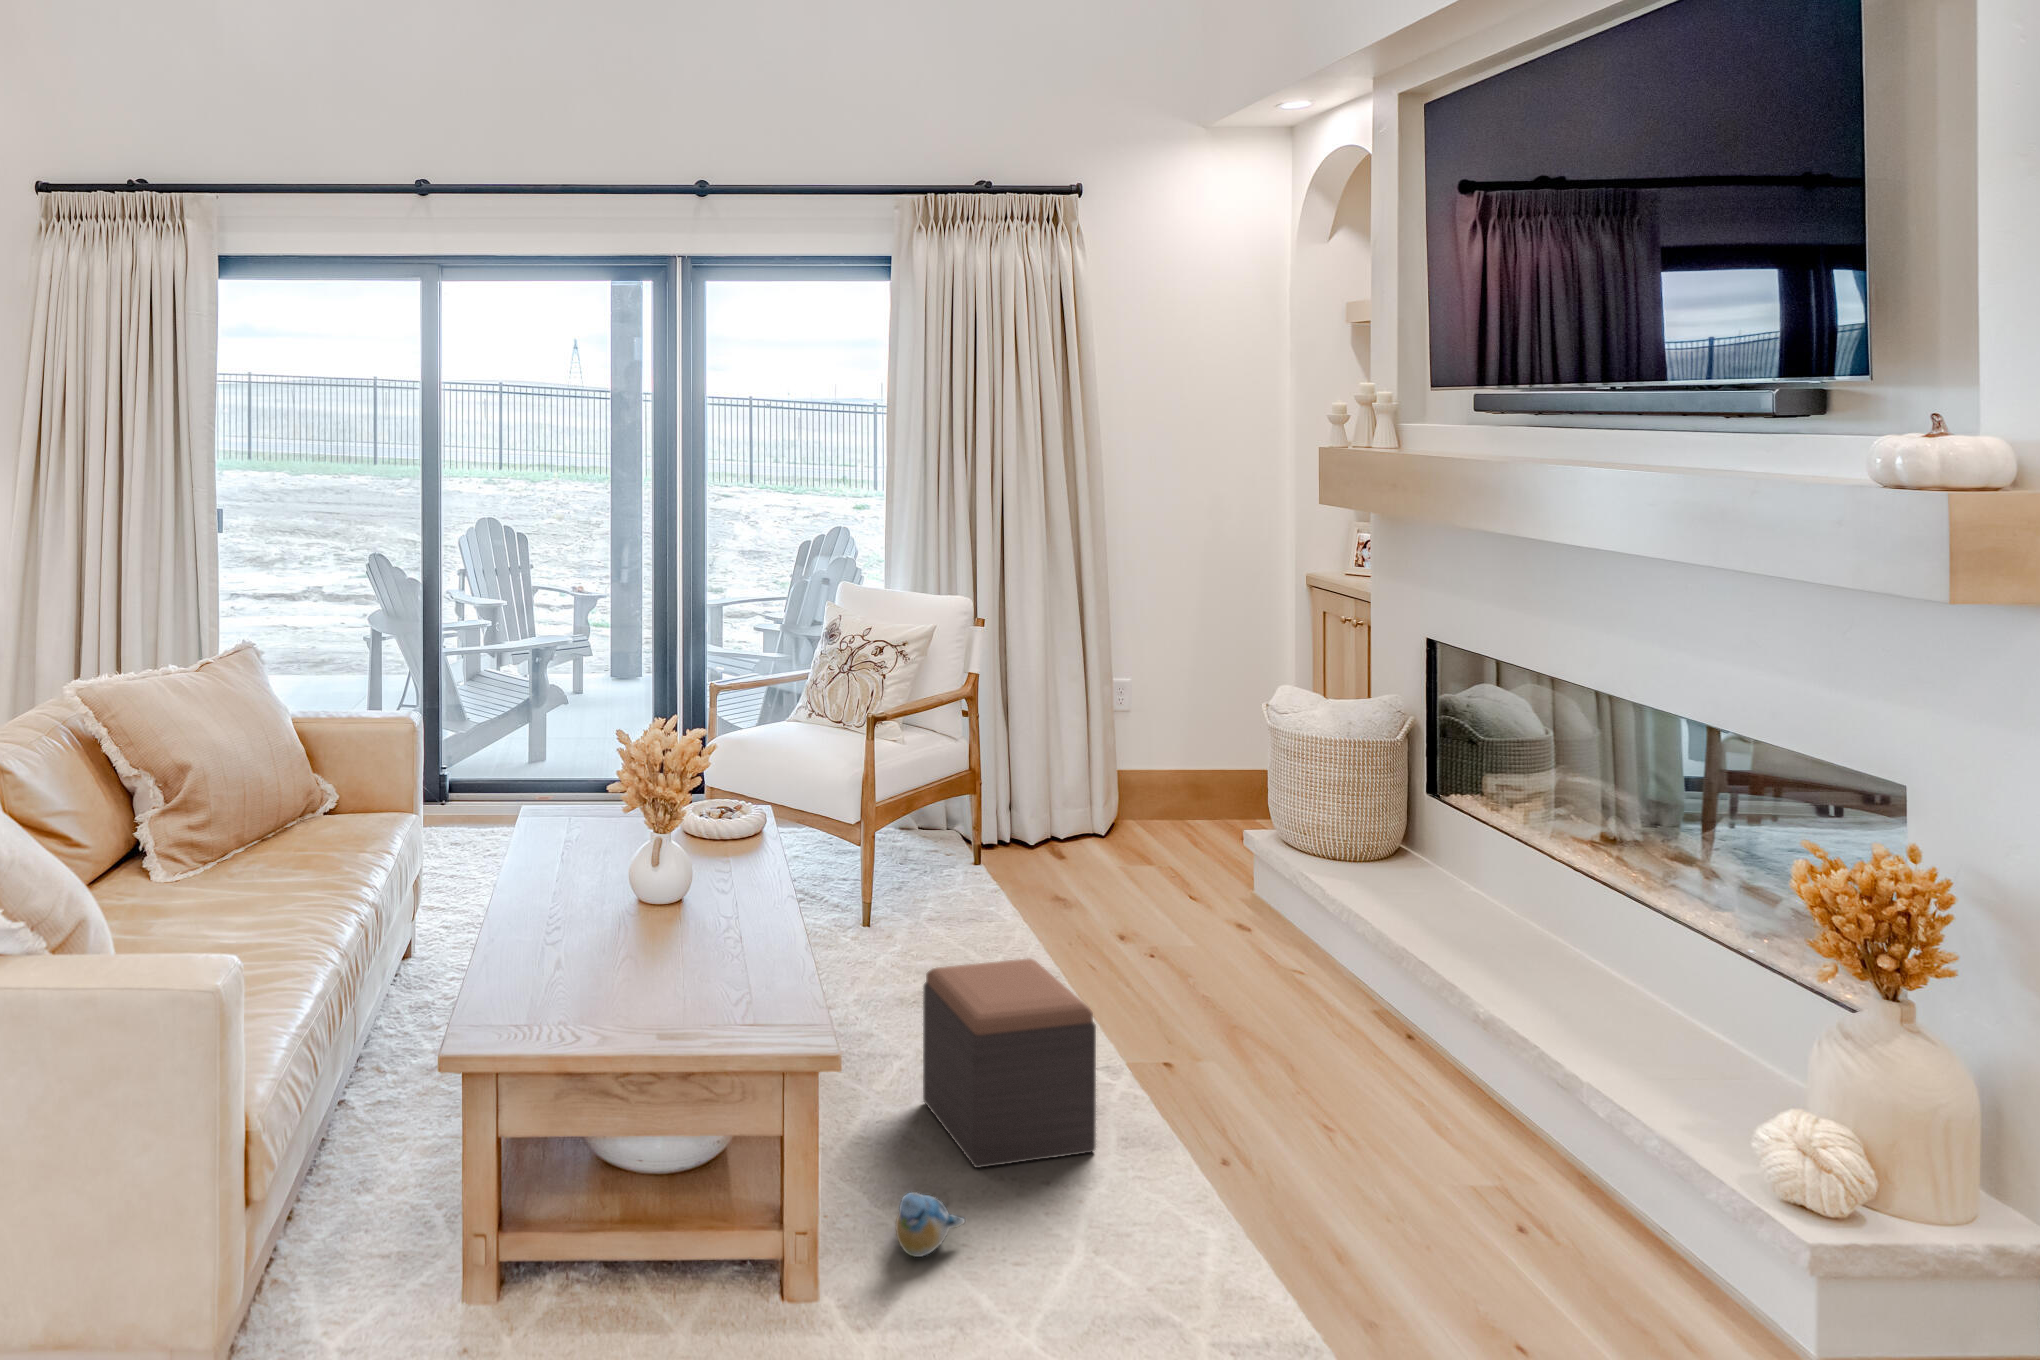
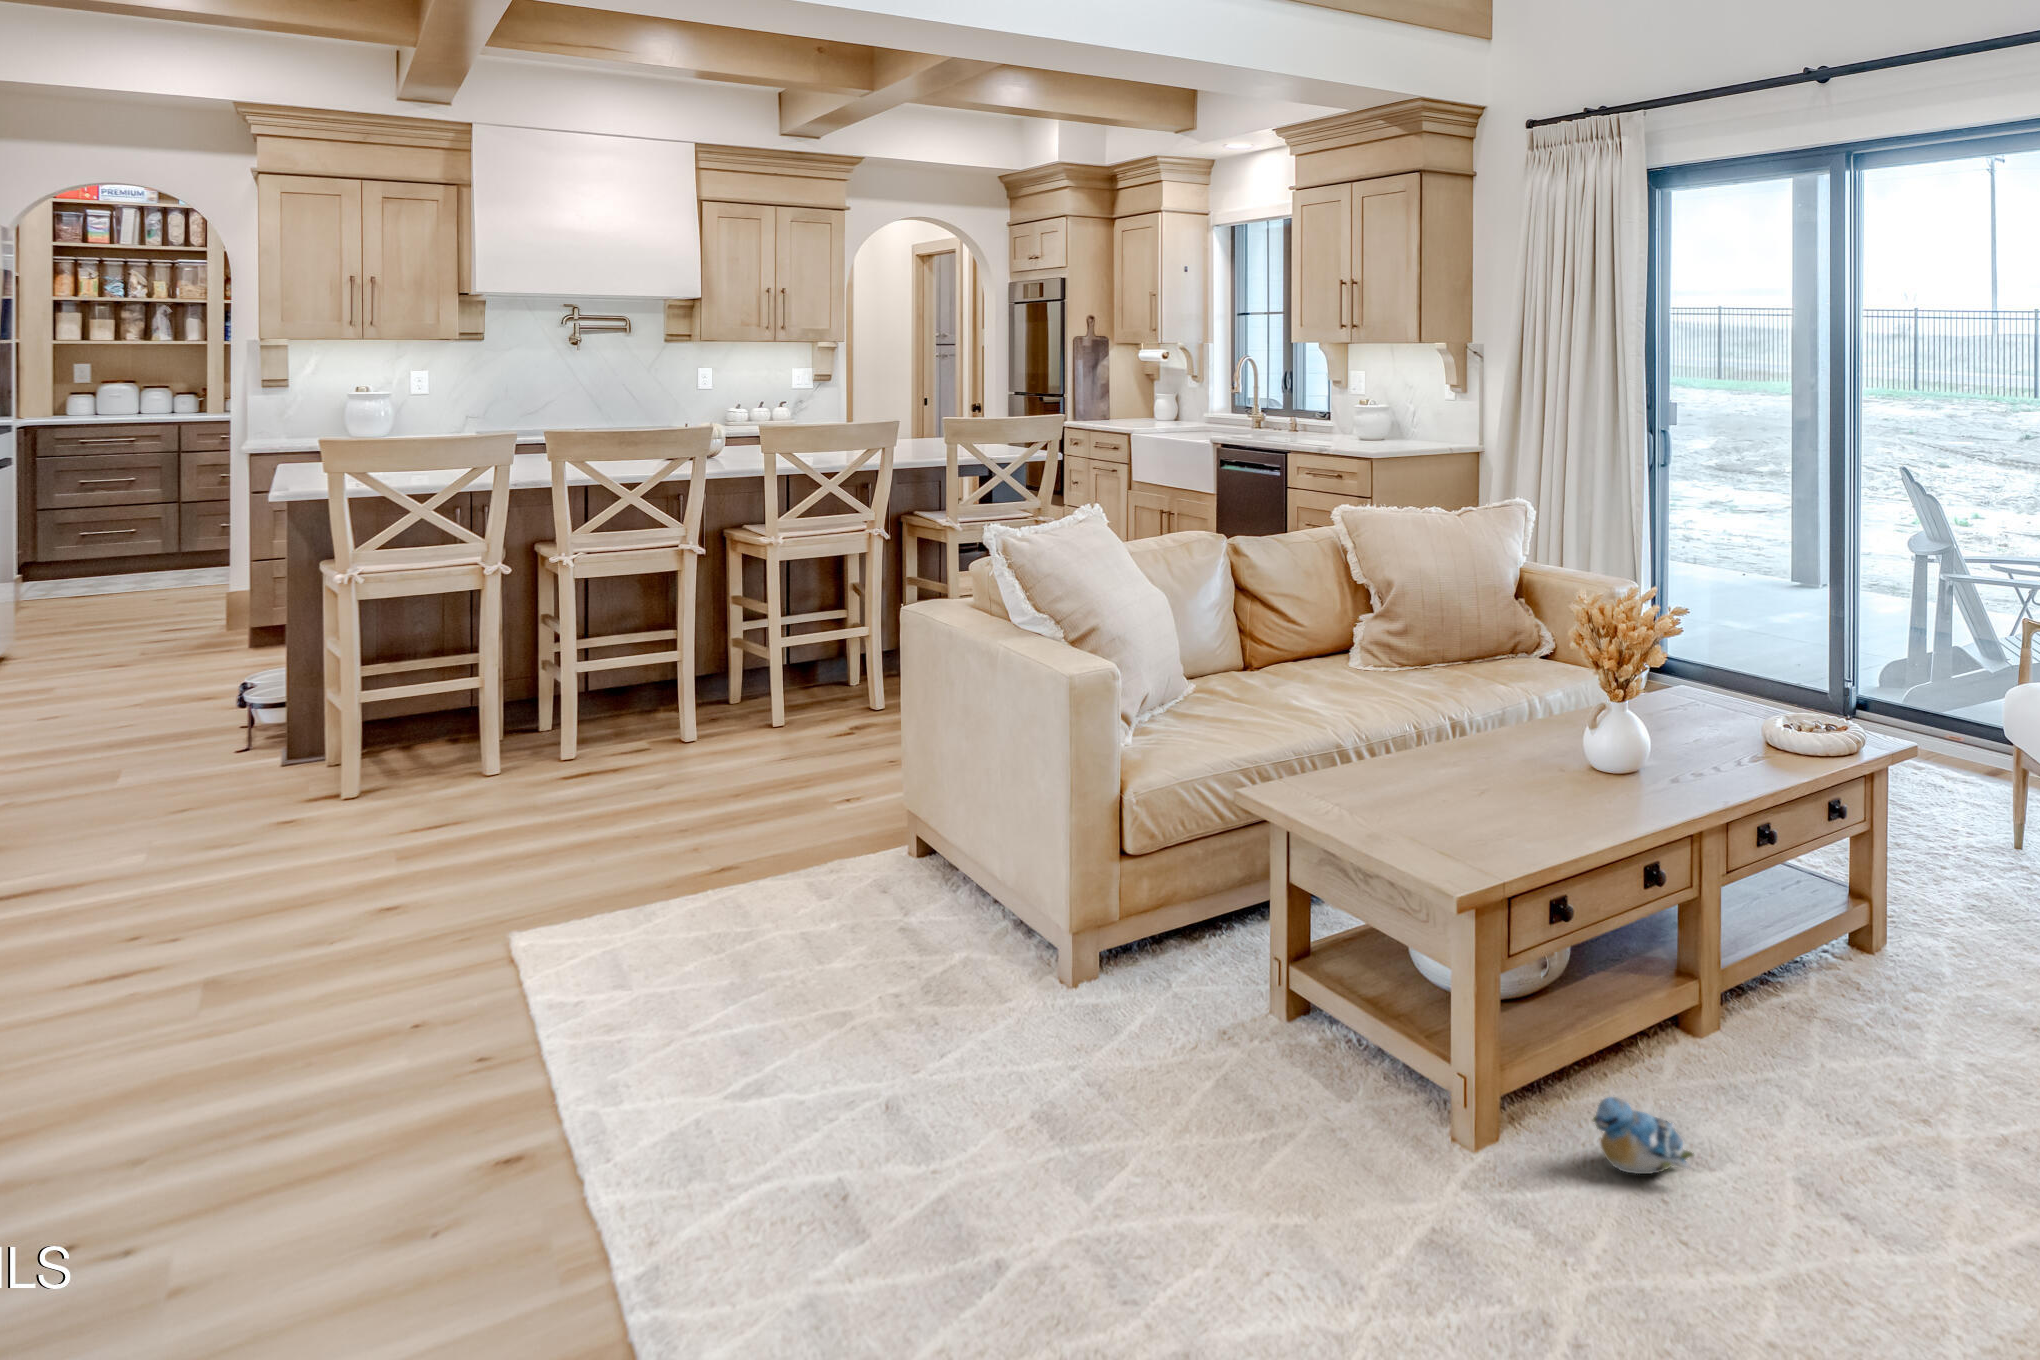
footstool: present [923,959,1096,1168] -> none [1809,932,2029,1221]

